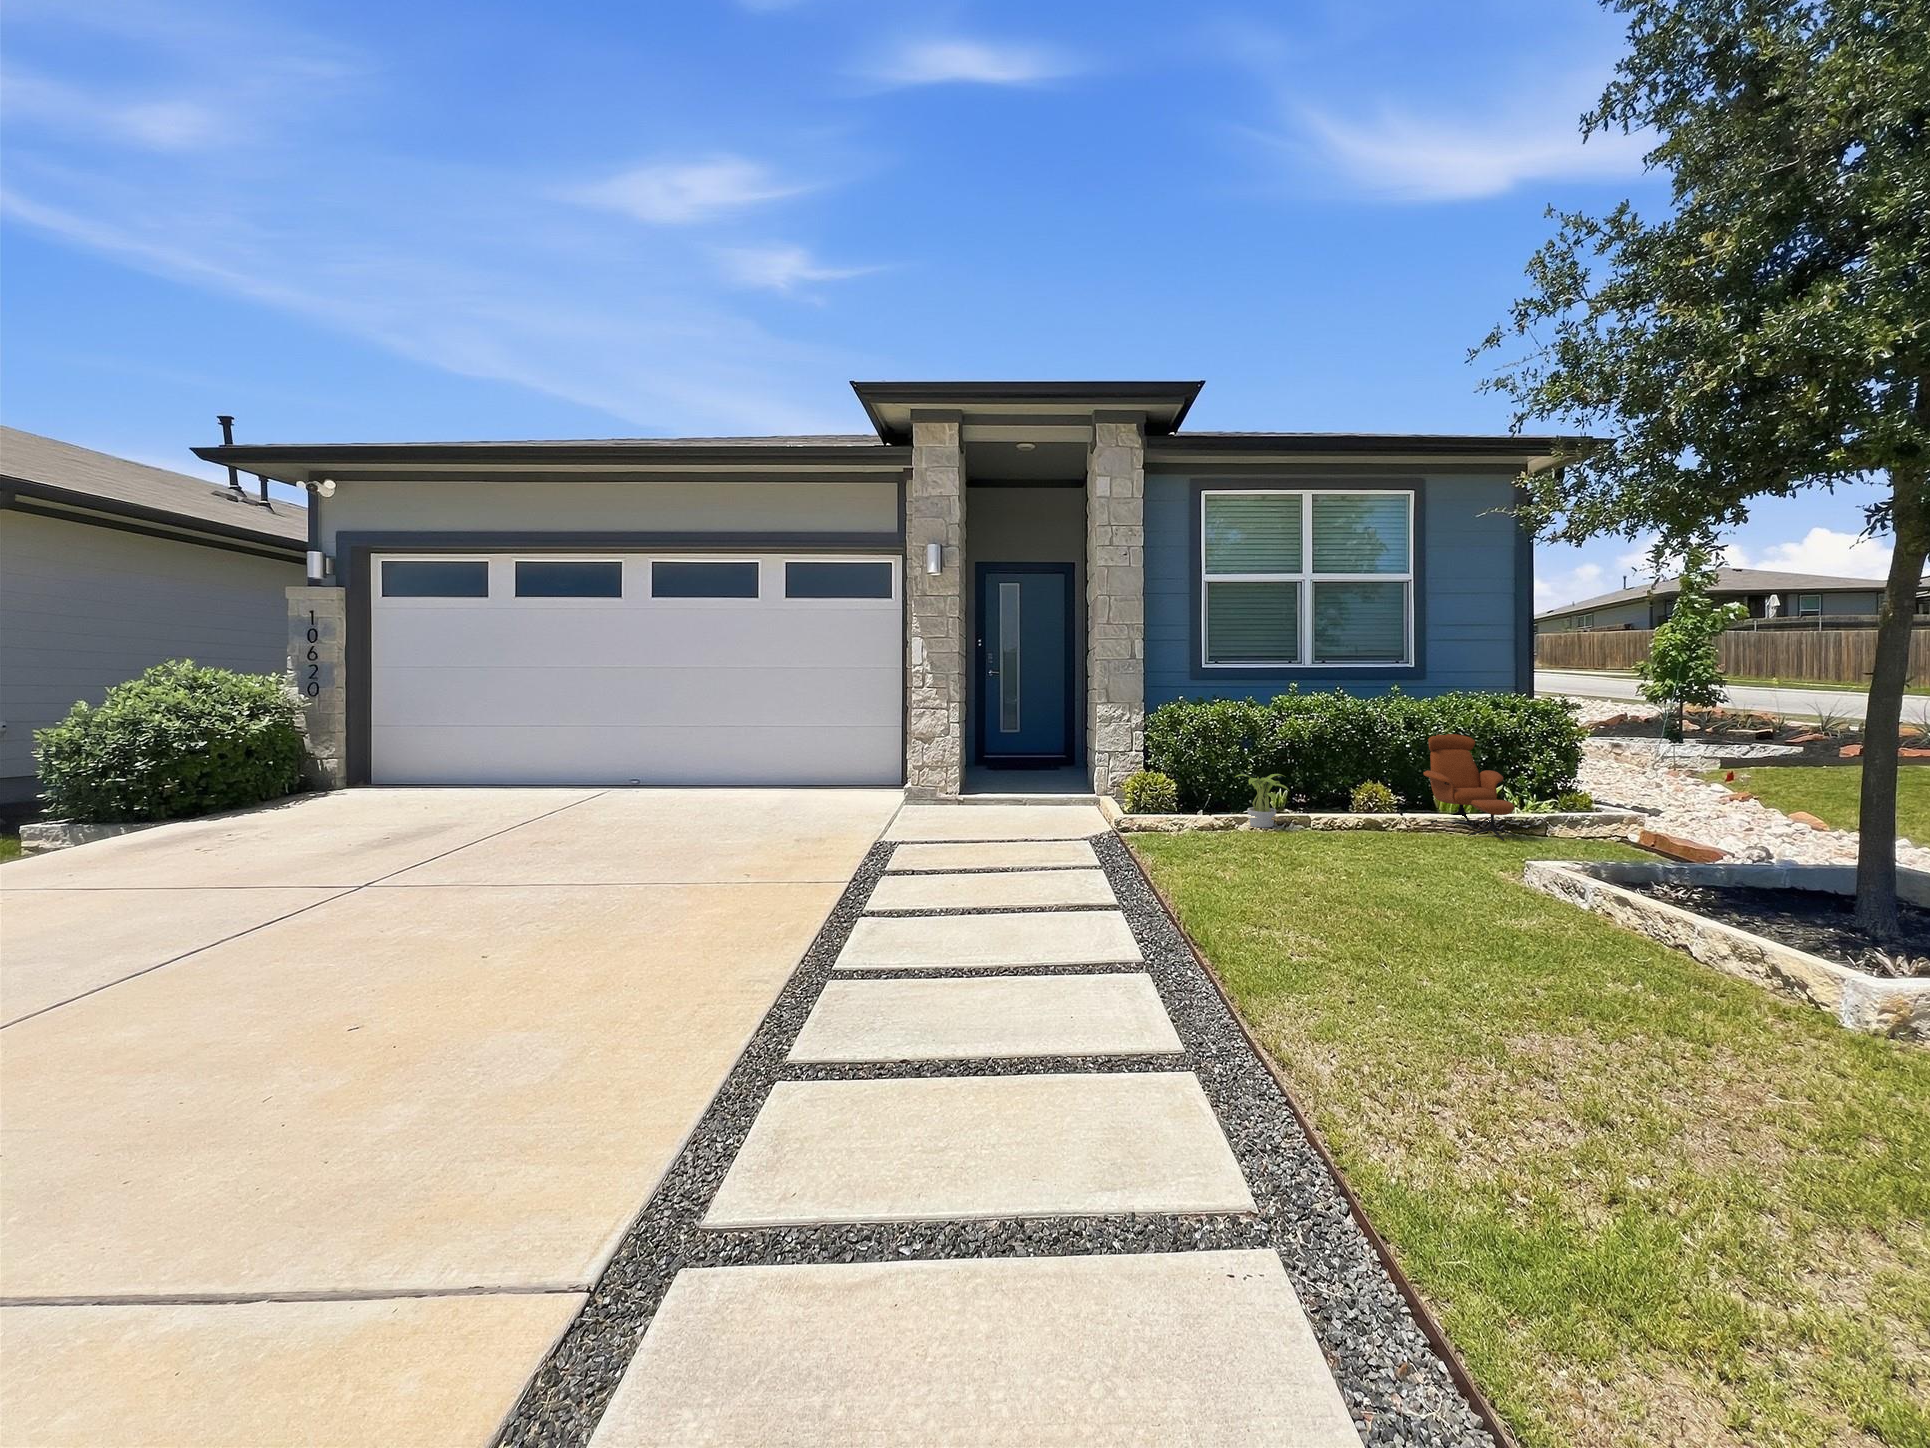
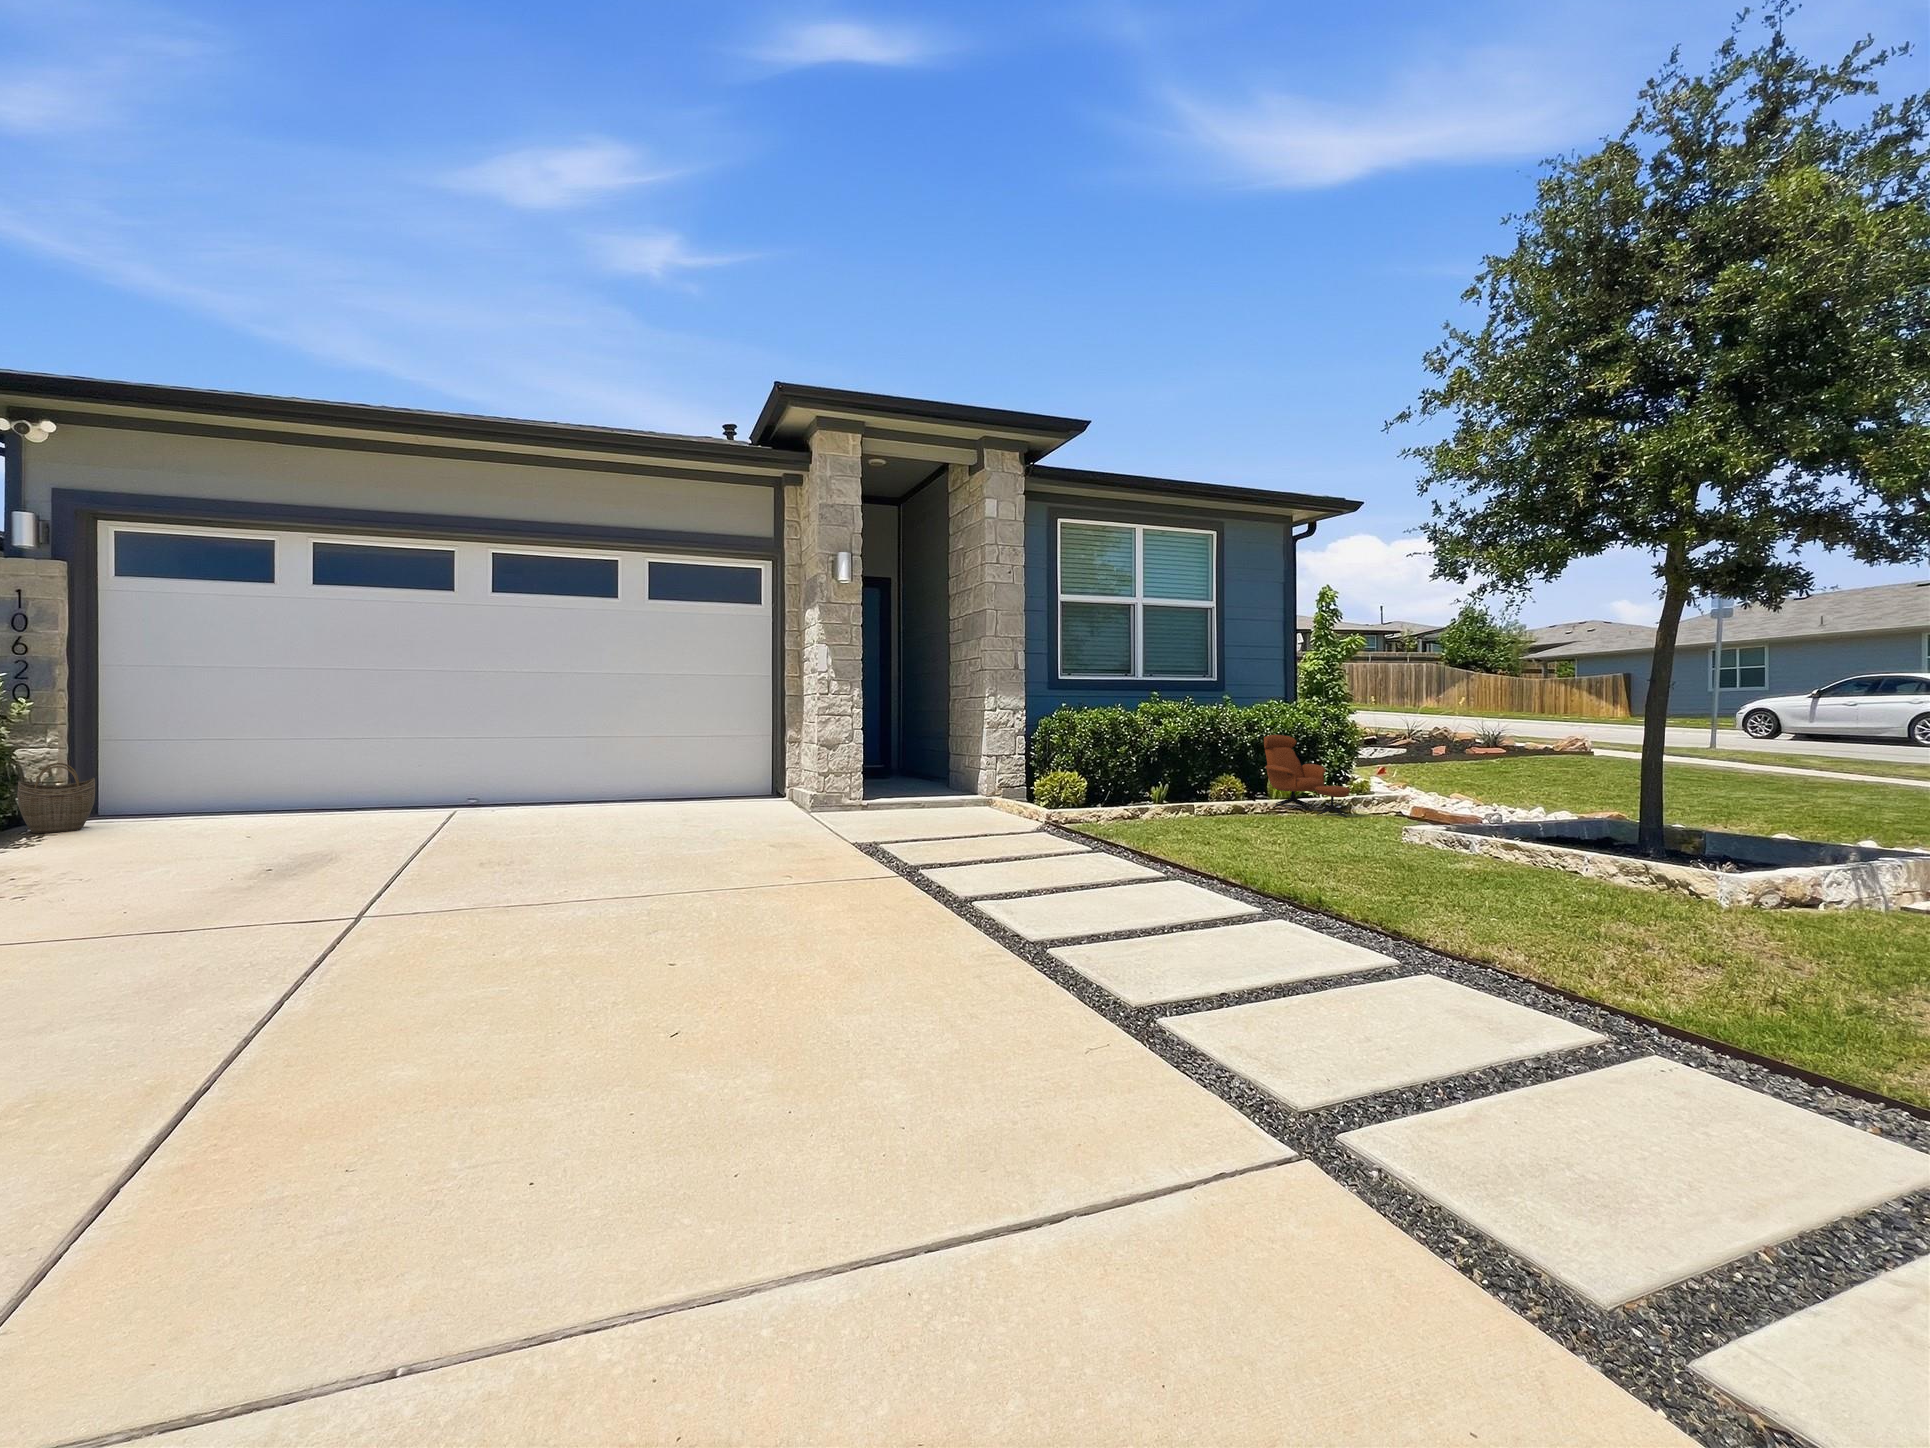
woven basket: none [305,744,362,799] -> present [17,763,96,833]
potted plant: present [1235,774,1289,828] -> none [1137,770,1182,816]

